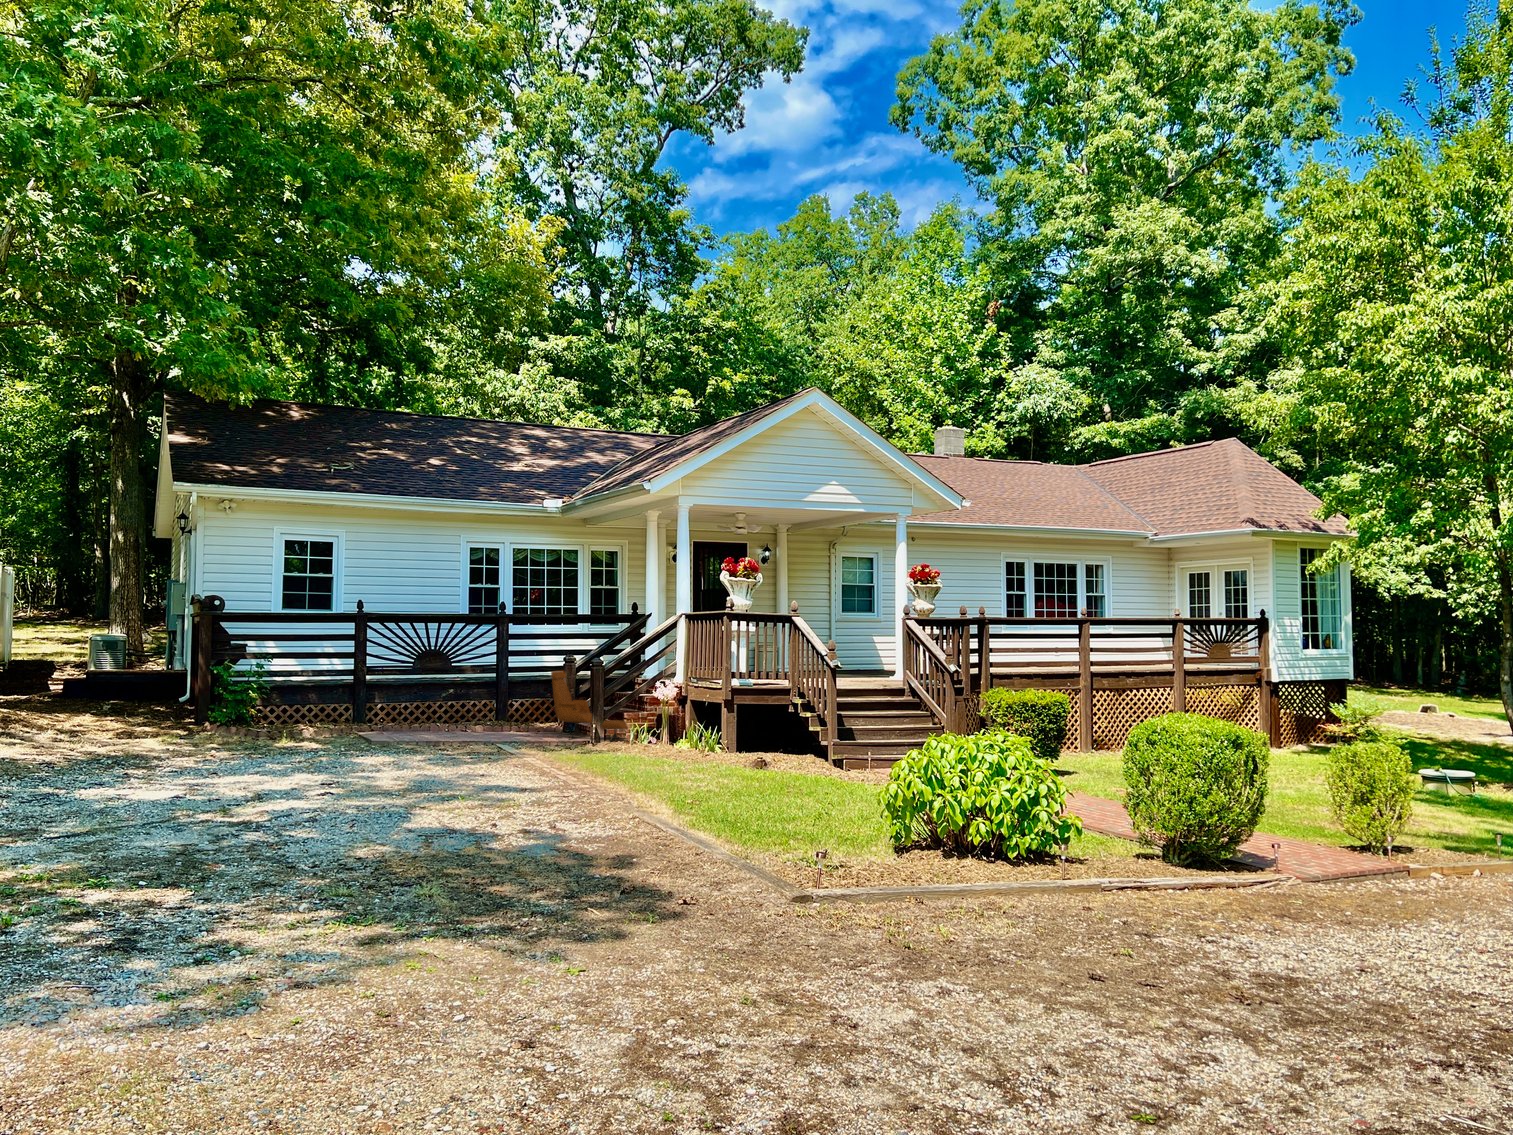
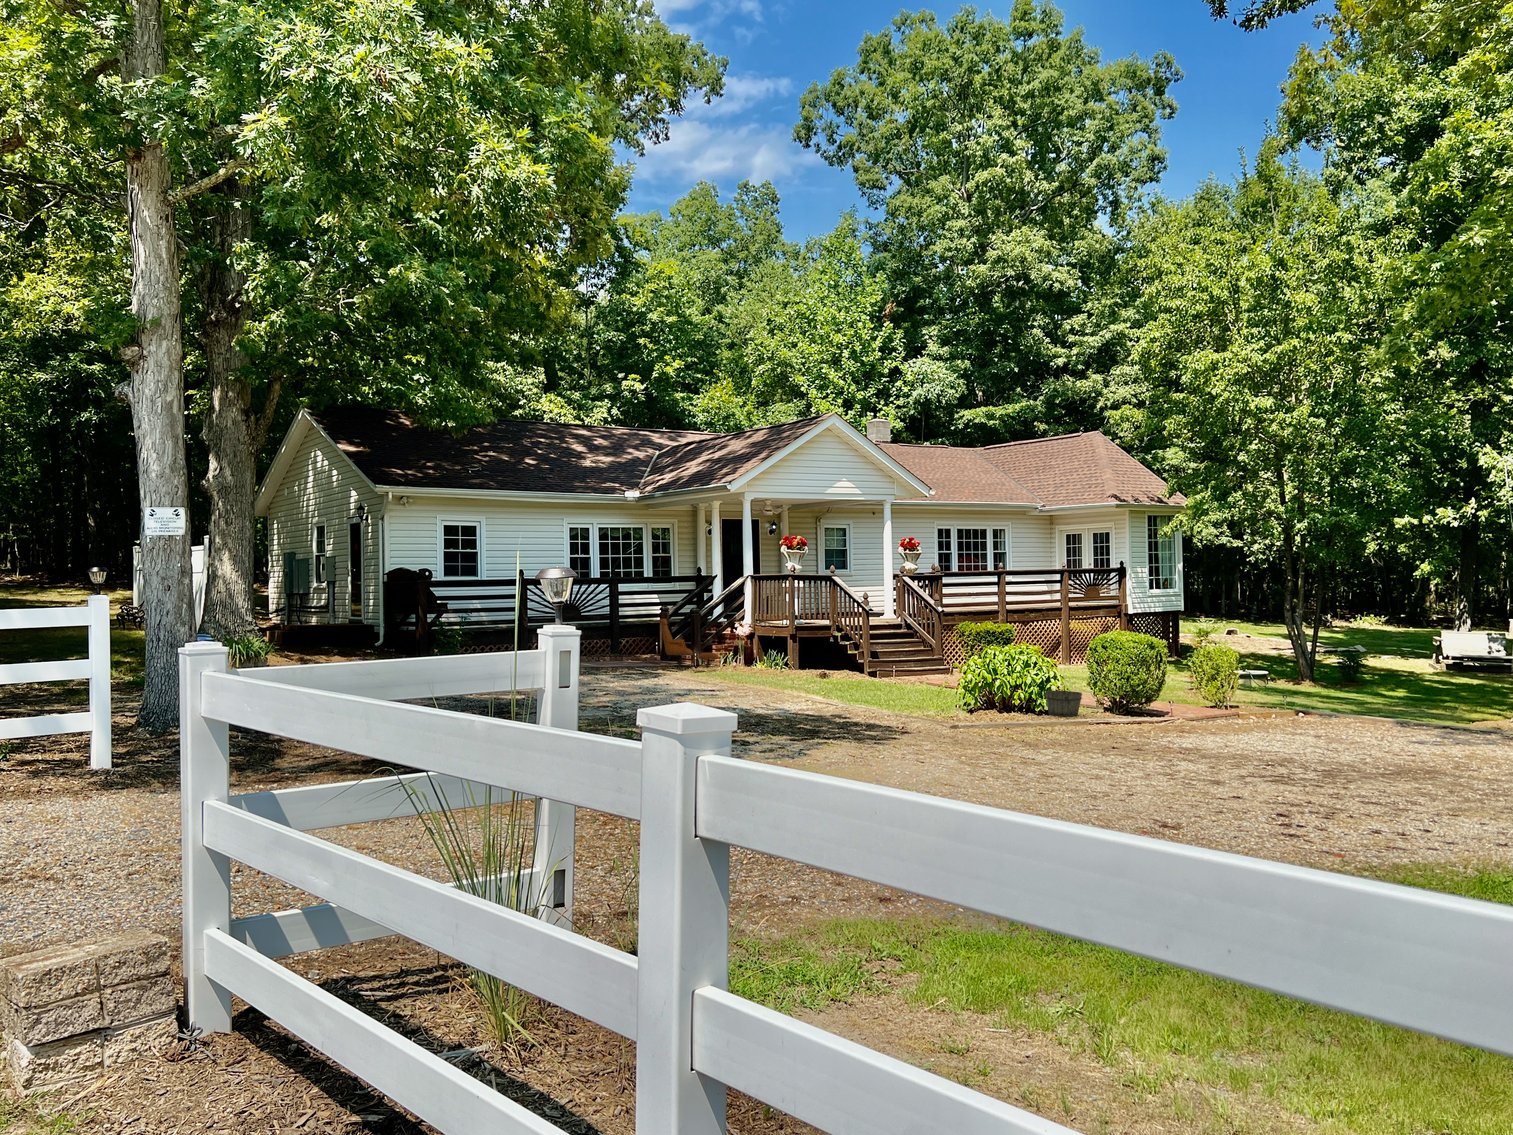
wooden bucket: none [1017,819,1088,886] -> present [1045,684,1082,716]

